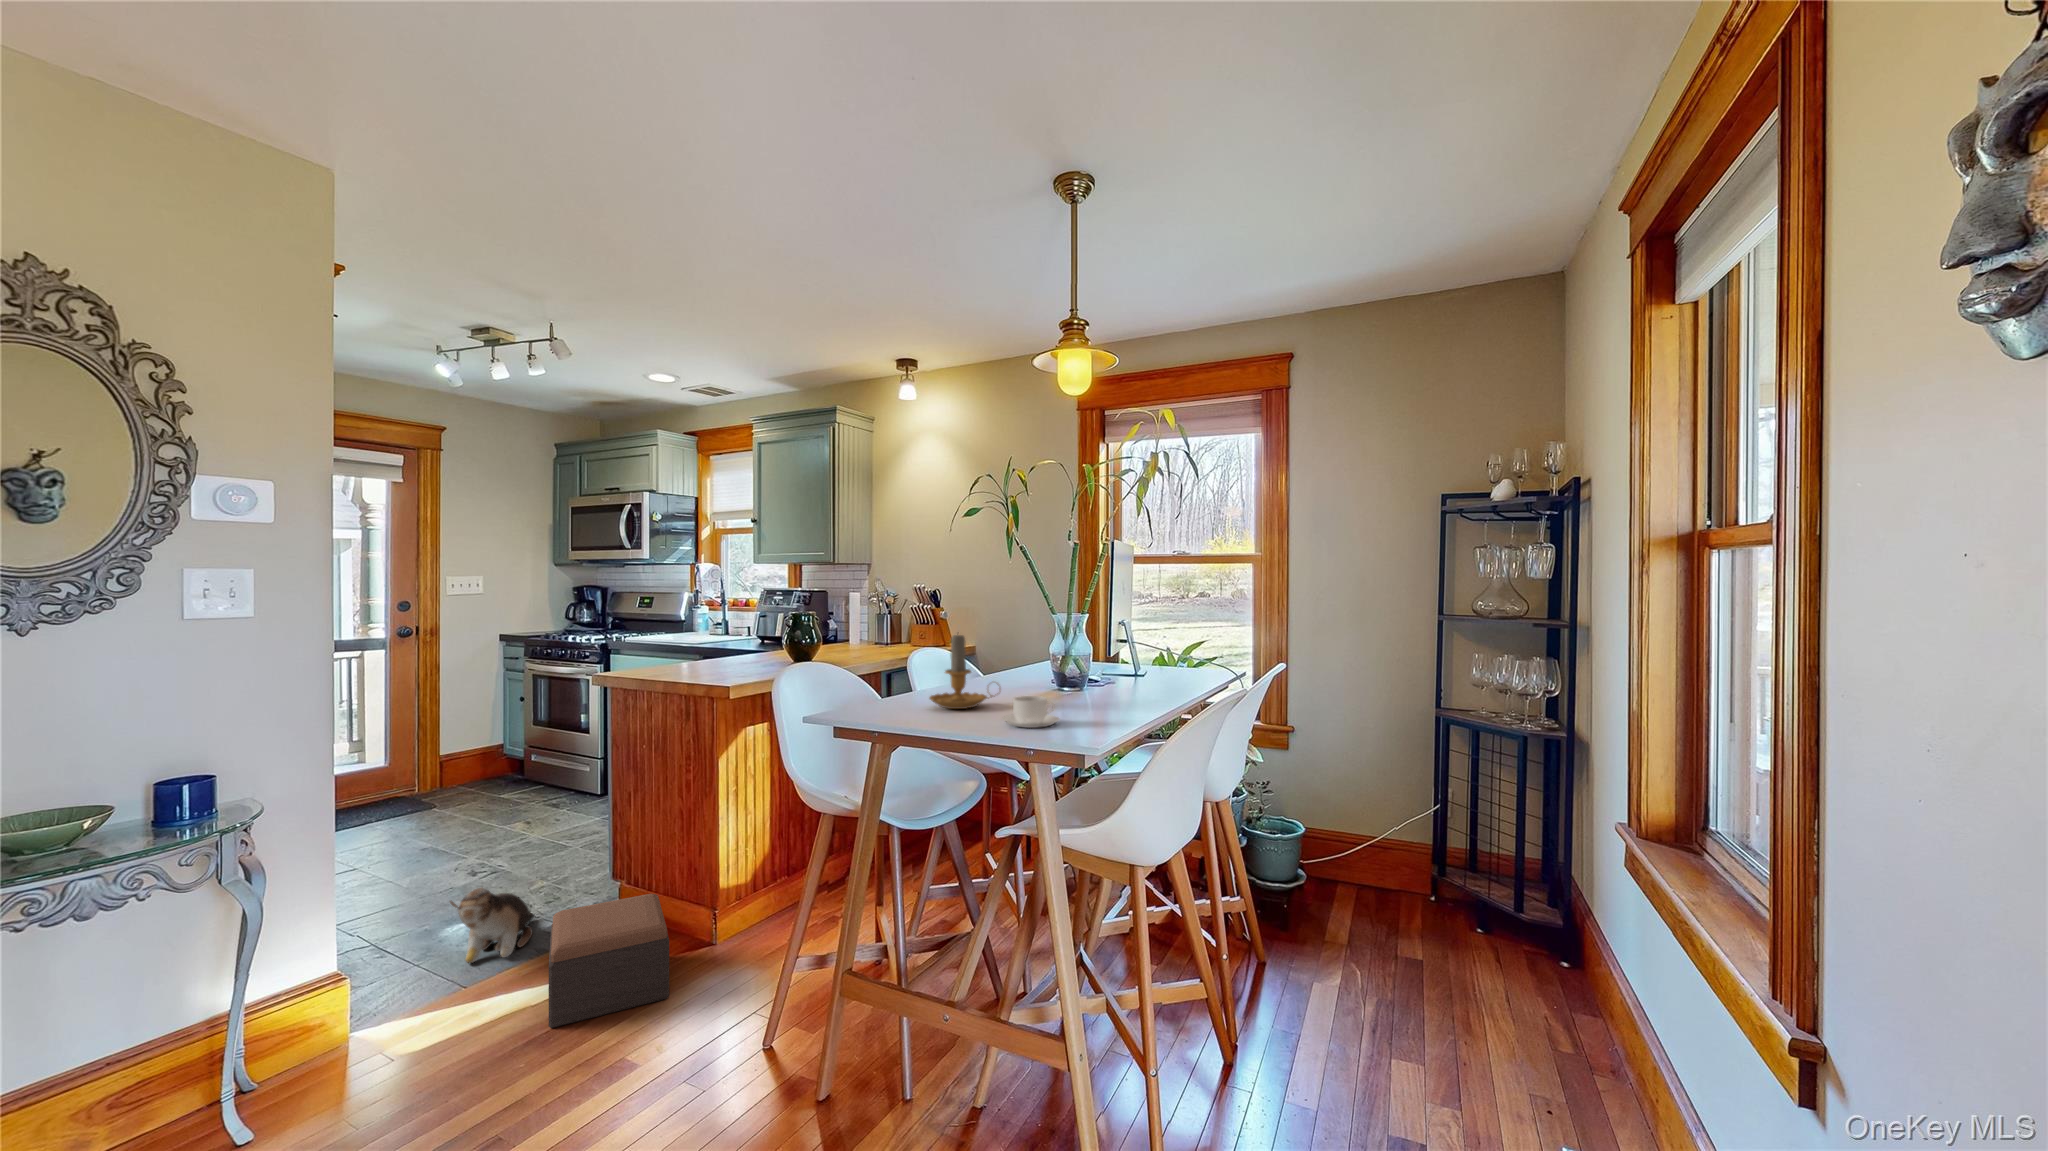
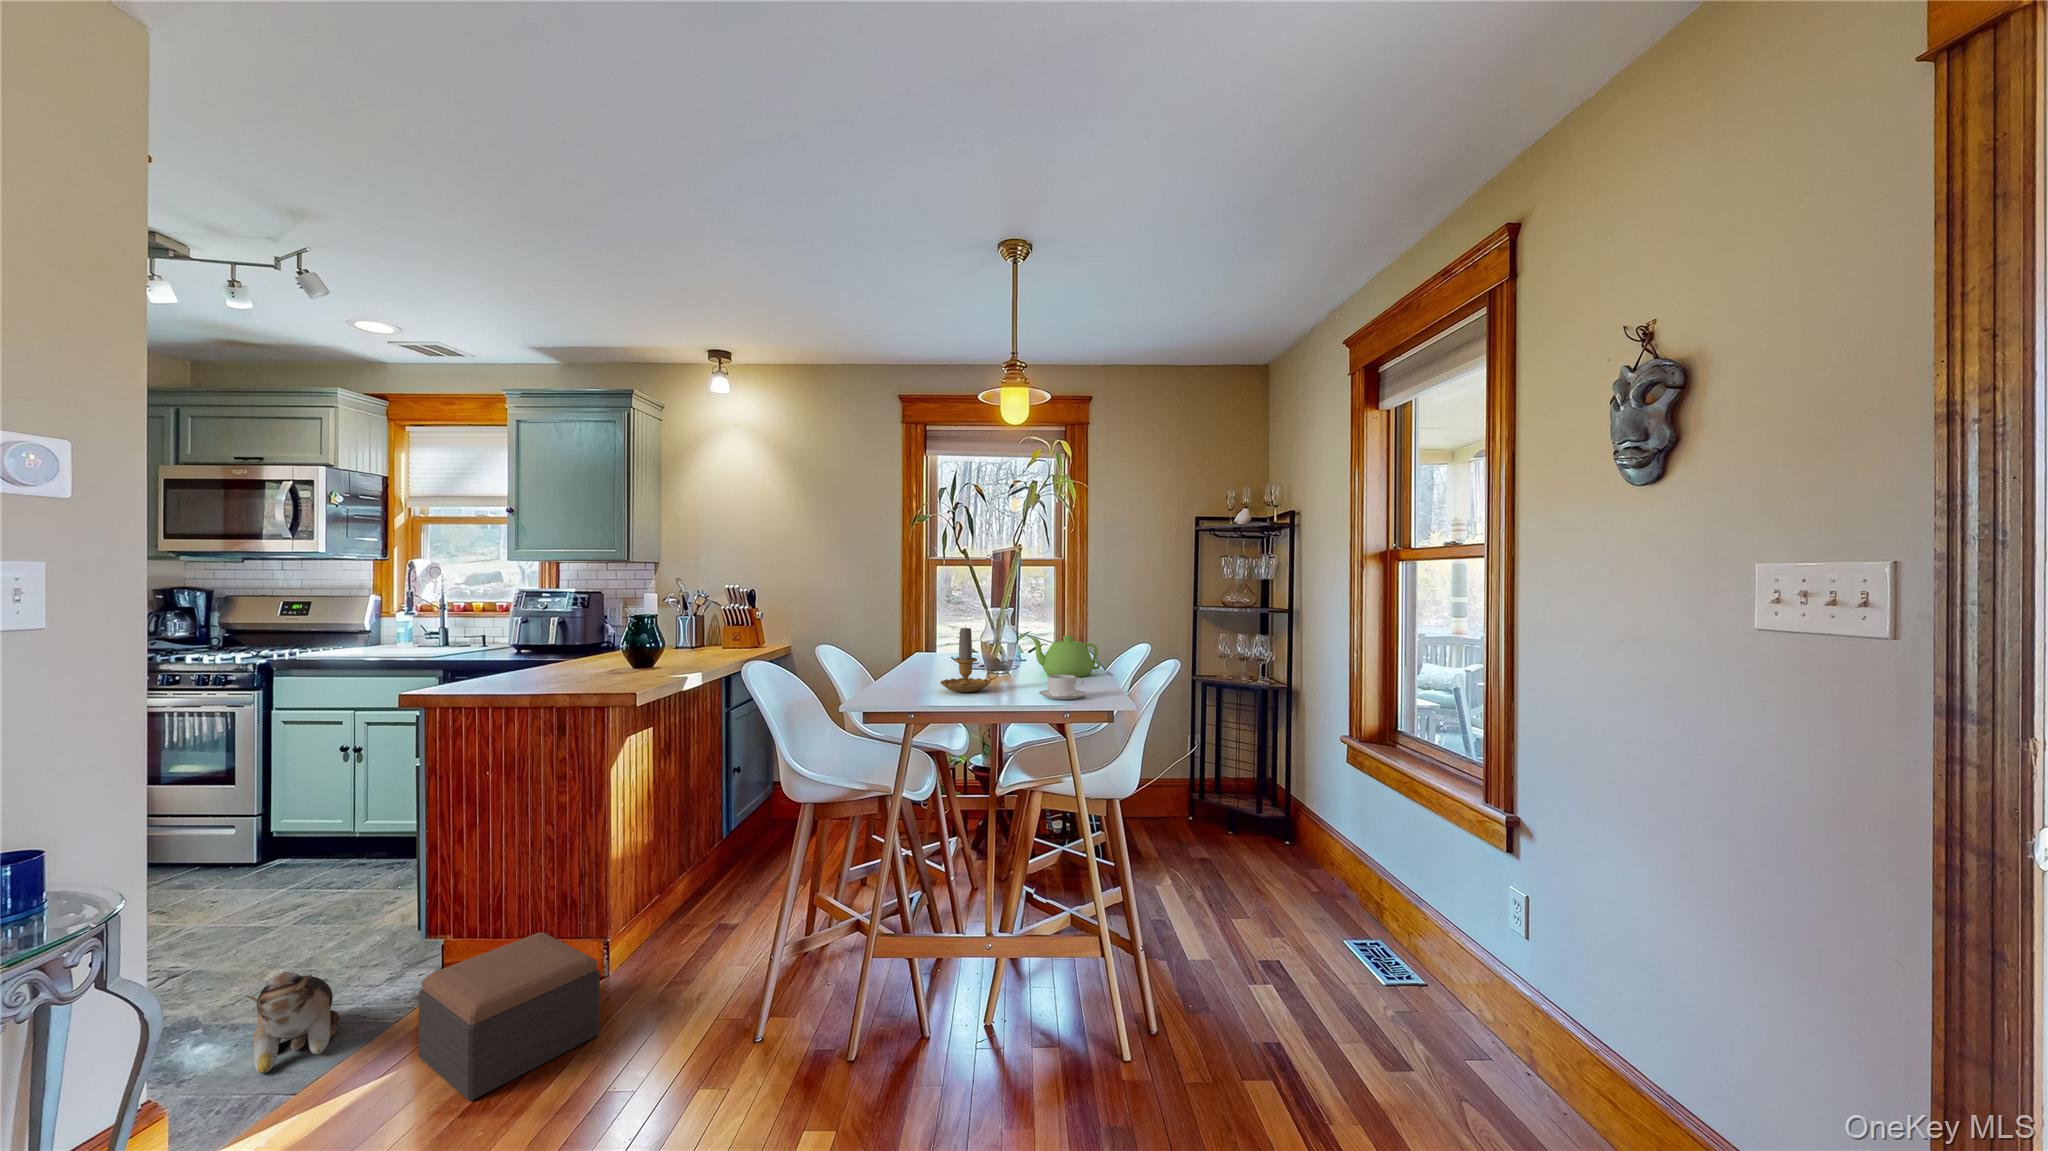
teapot: none [1072,648,1156,701] -> present [1030,636,1100,677]

